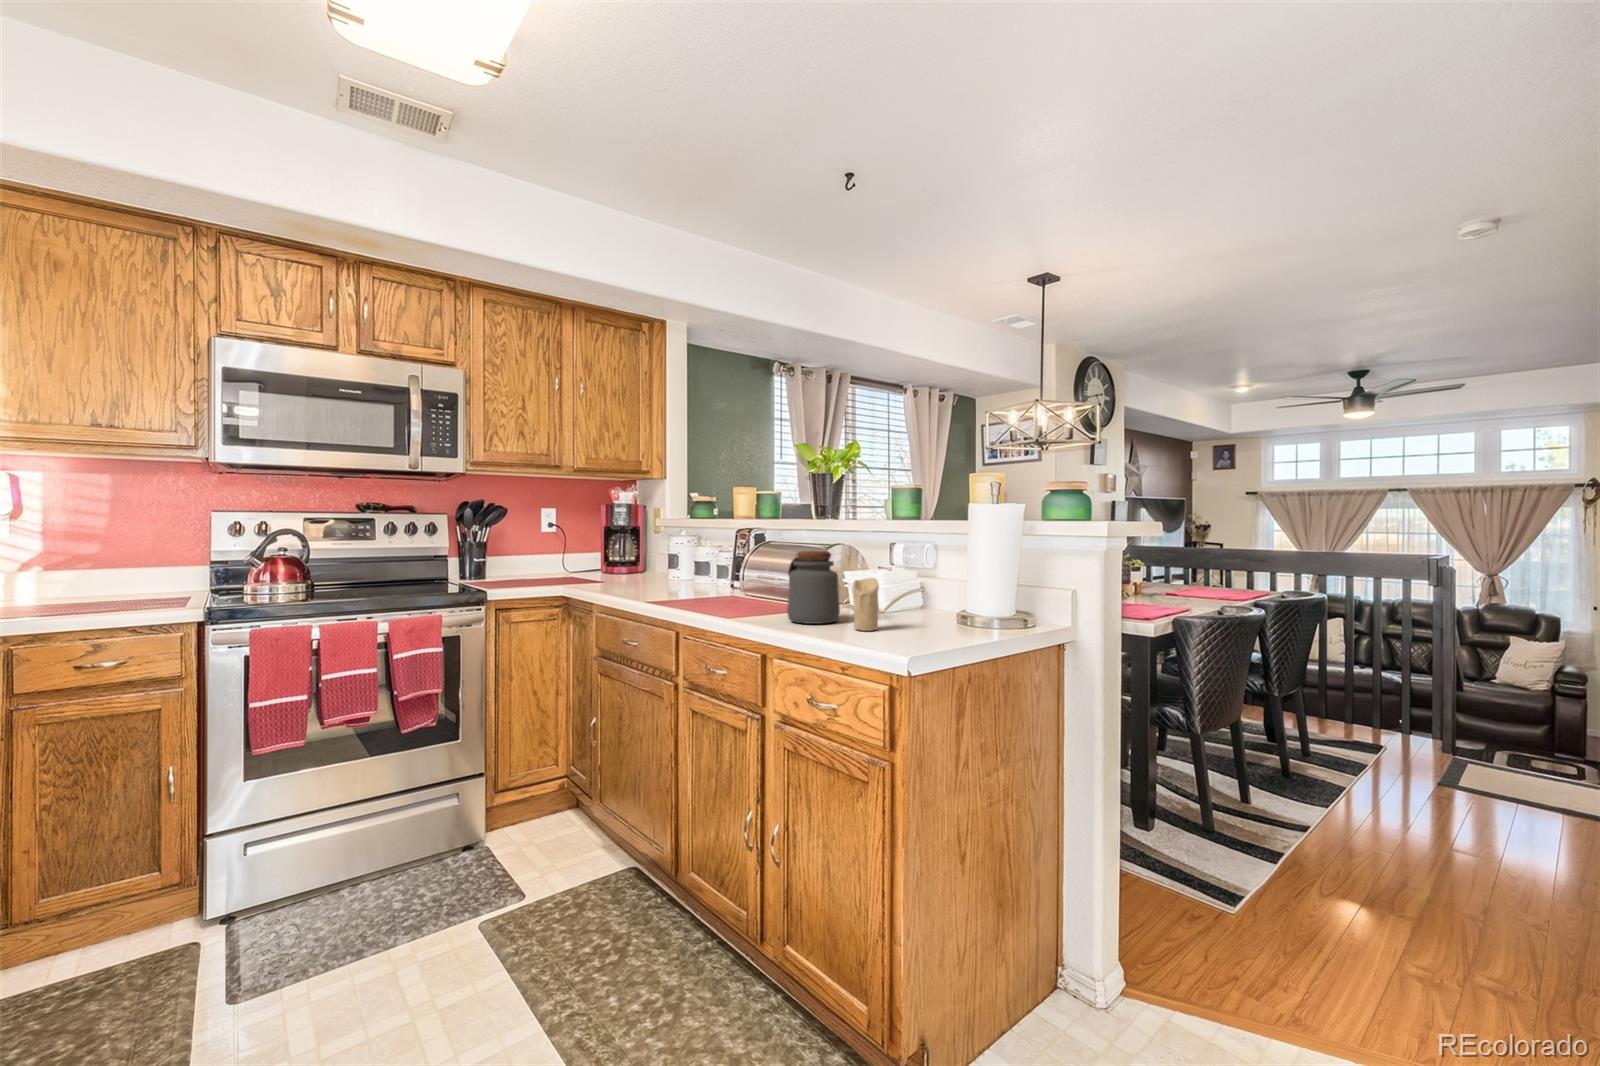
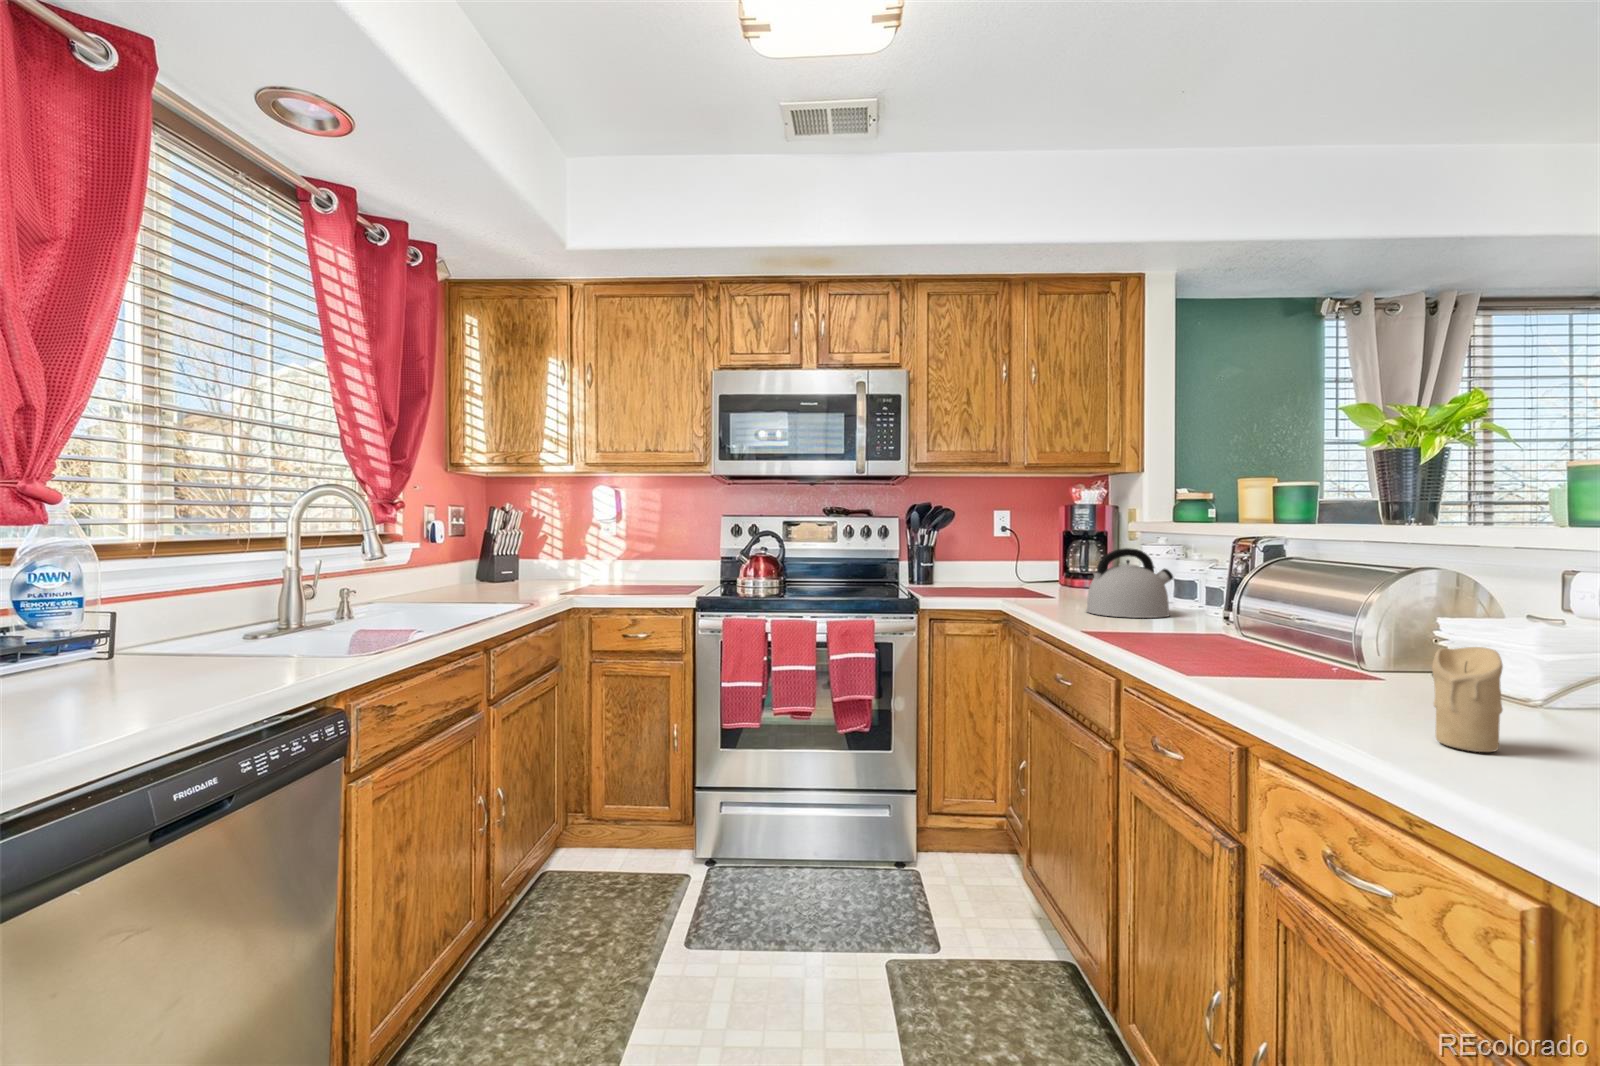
kettle: none [636,539,697,591] -> present [1086,548,1173,618]
jar: present [787,551,840,624] -> none [1291,584,1407,715]

